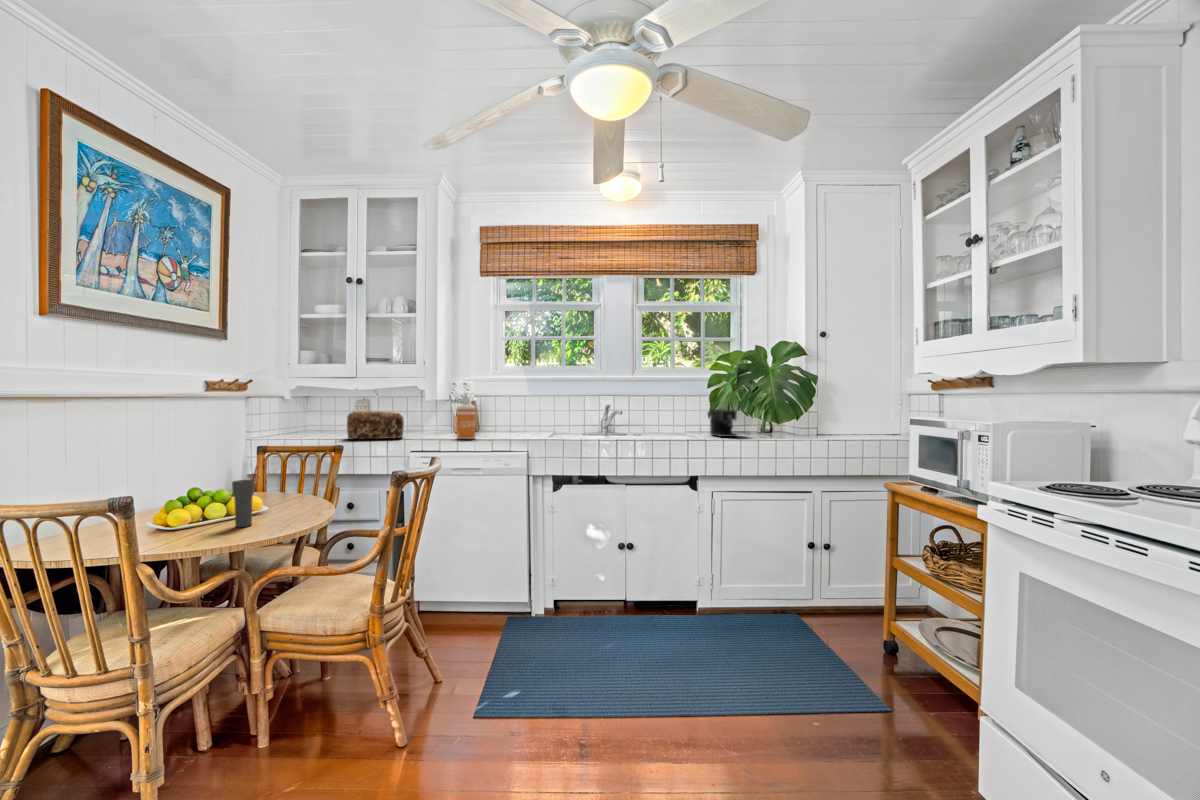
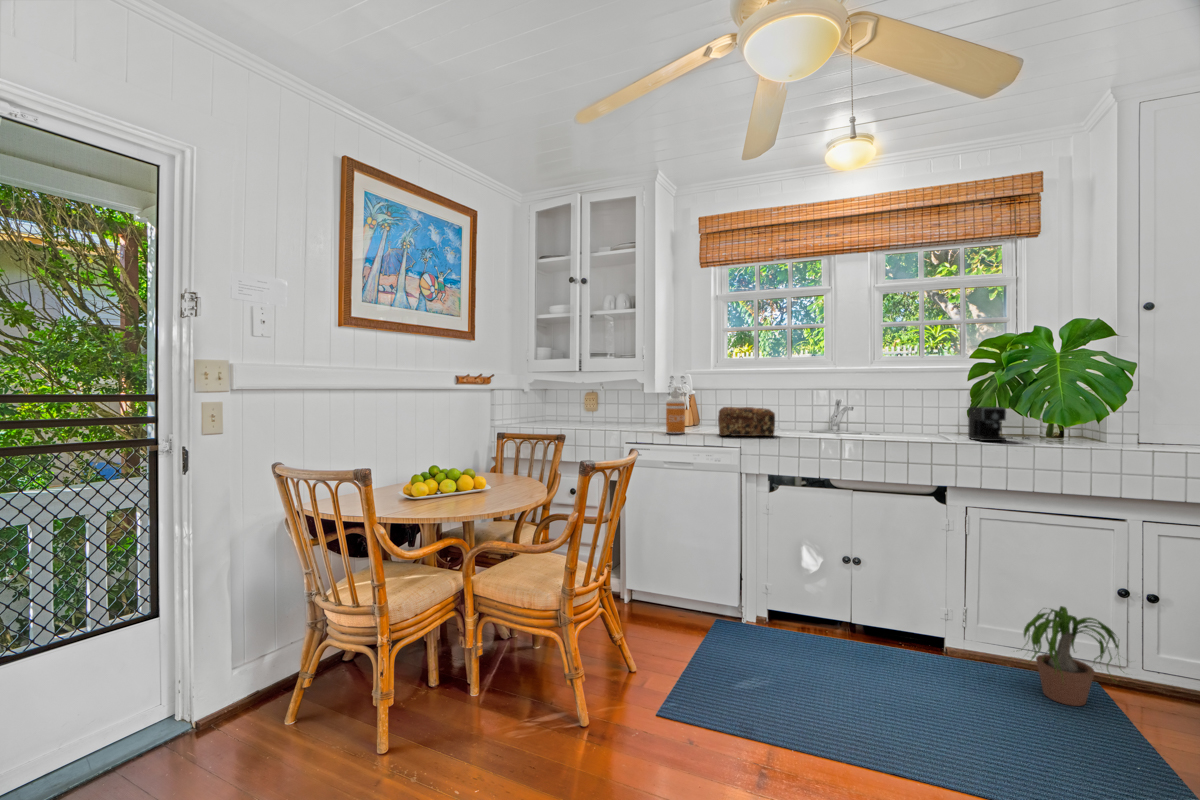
bread loaf: present [347,411,404,439] -> present [718,407,775,436]
cup: present [232,466,257,527] -> none [456,449,475,502]
potted plant: none [747,562,826,636] -> present [1021,606,1120,706]

